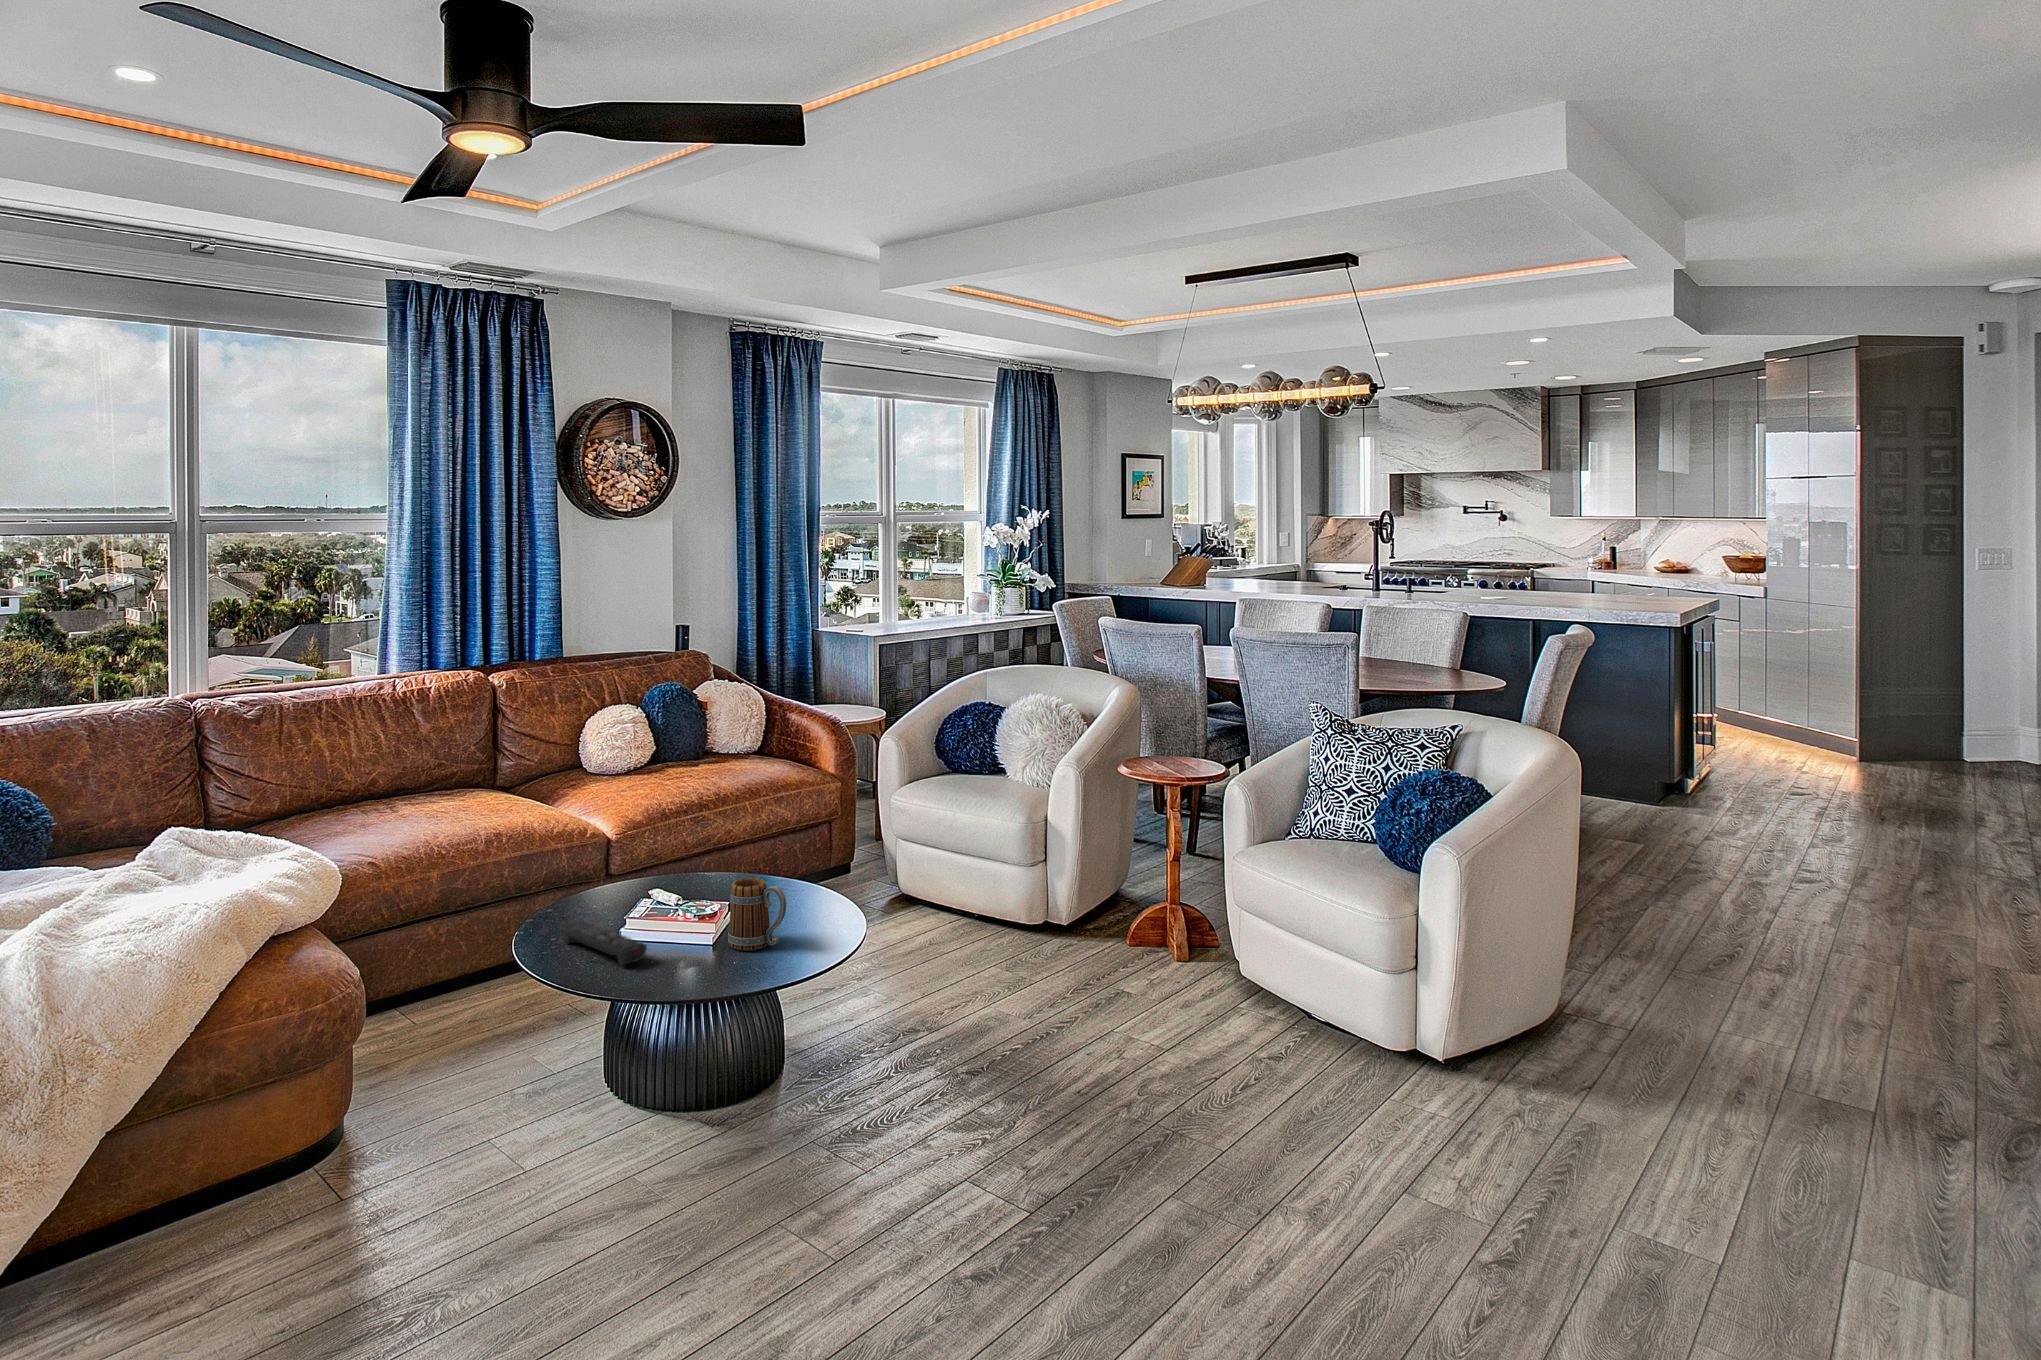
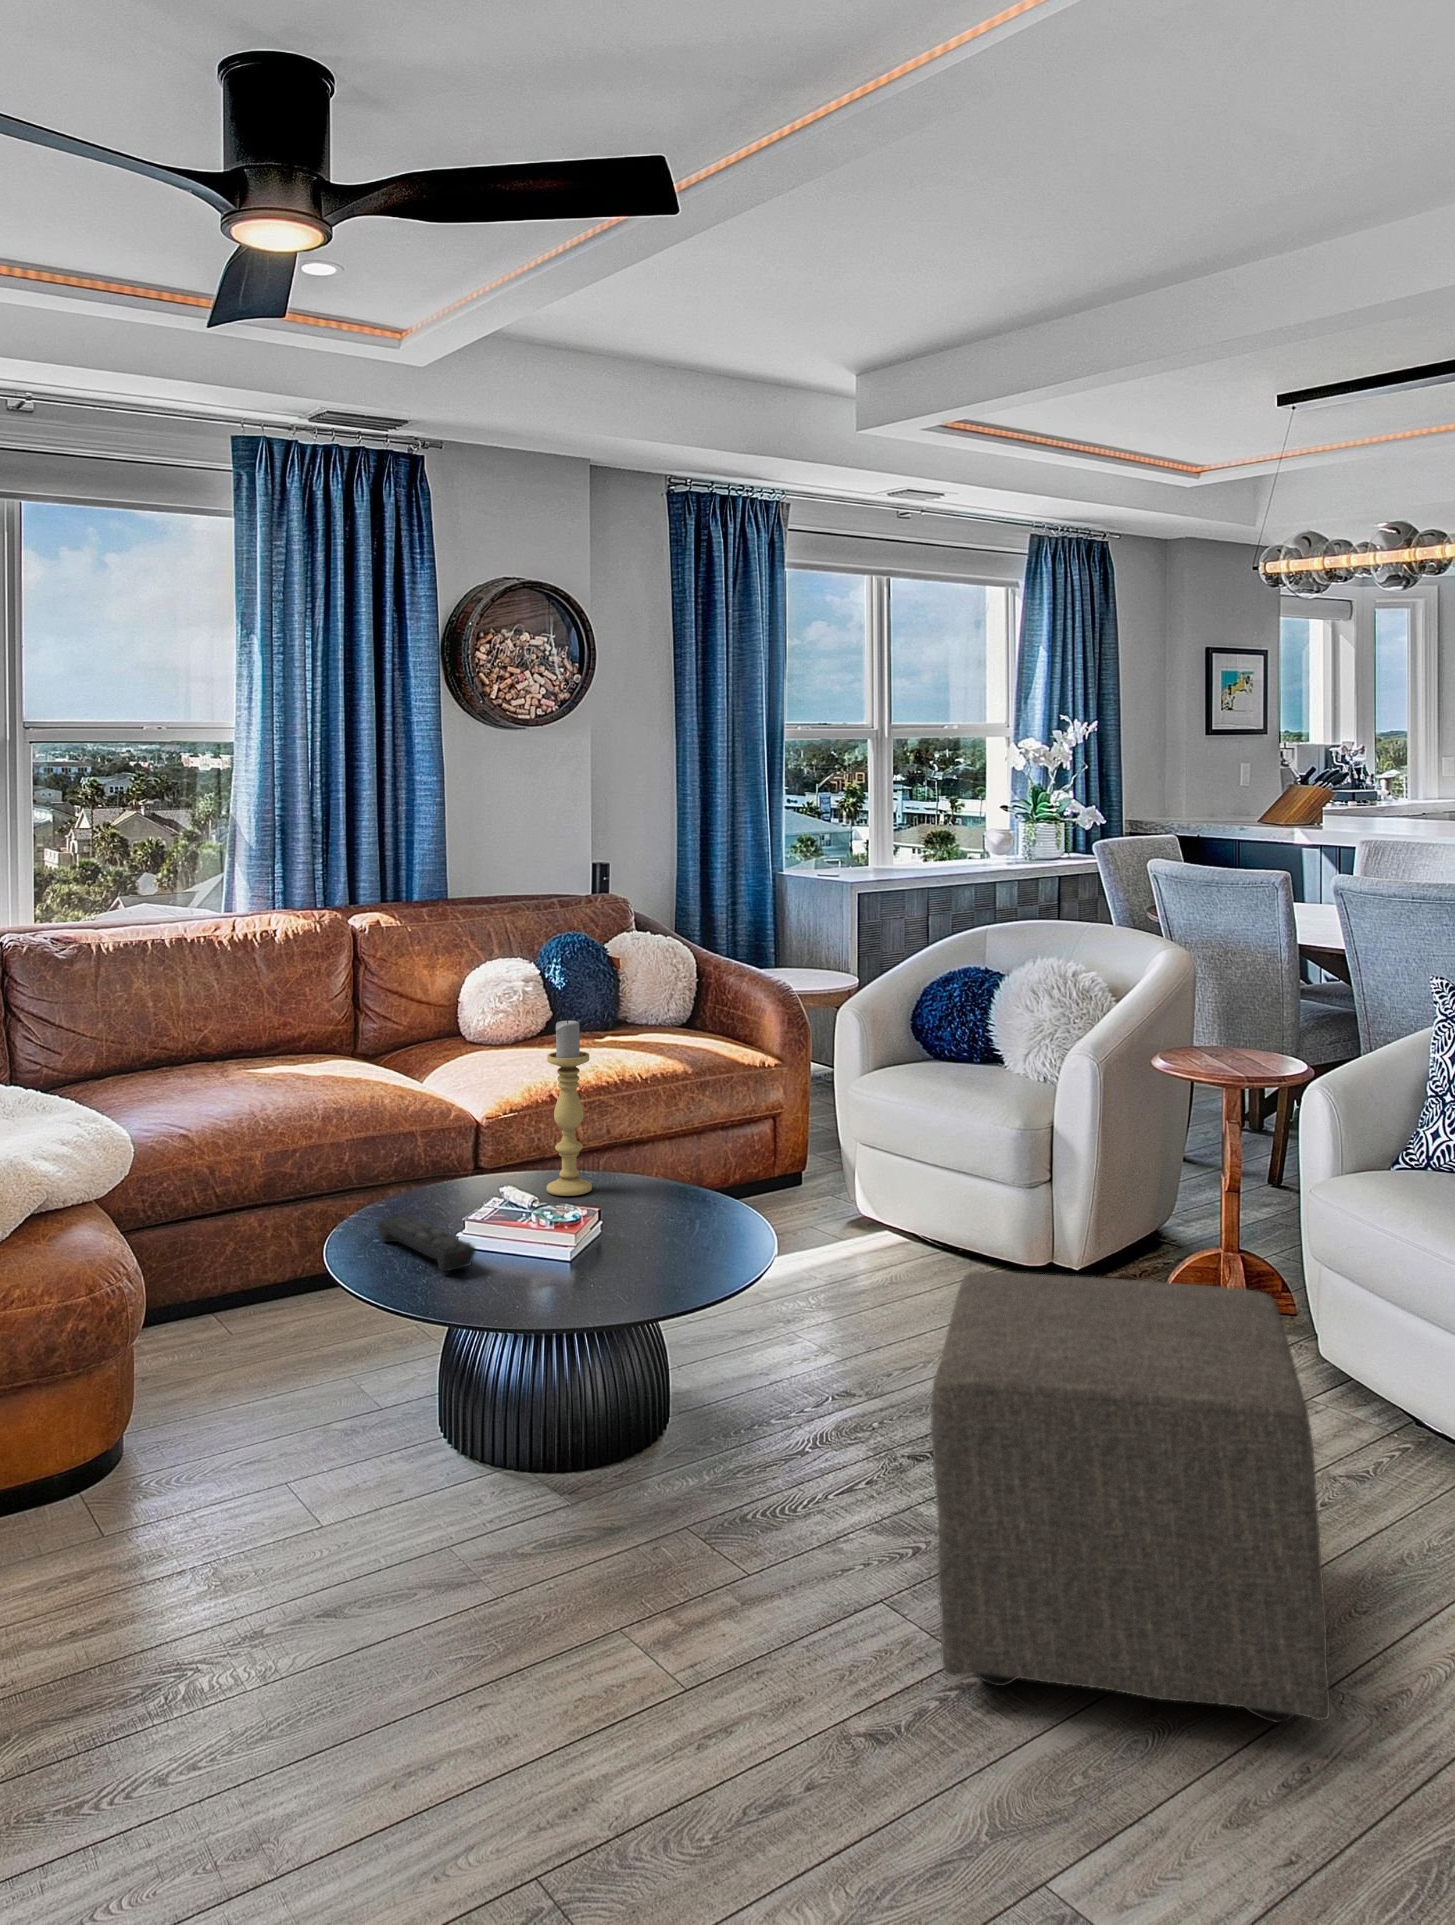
candle holder: none [686,764,722,897] -> present [547,1018,592,1196]
mug: present [728,878,786,951] -> none [581,1166,654,1263]
ottoman: none [1019,942,1285,1233] -> present [931,1271,1330,1722]

